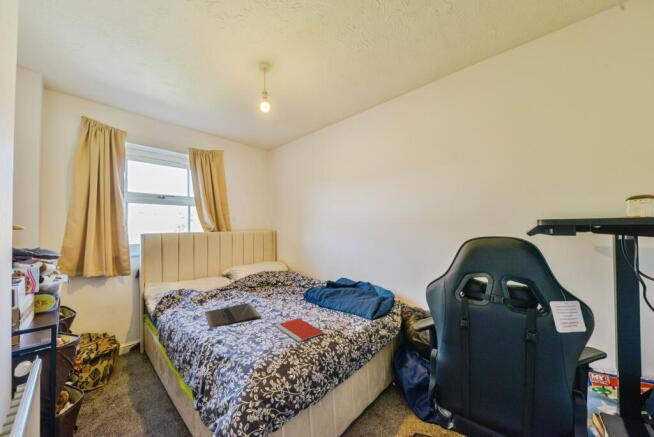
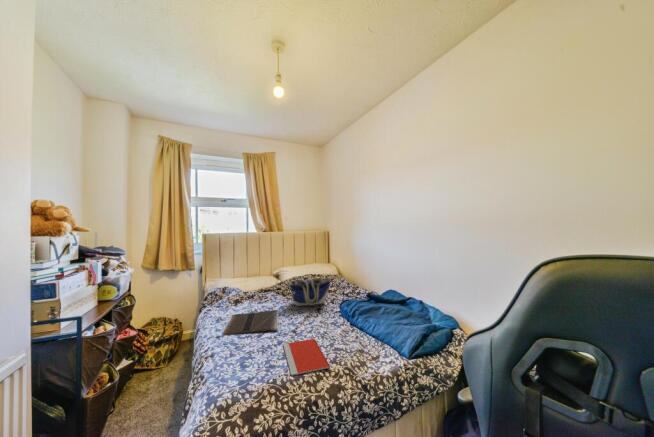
tote bag: none [255,271,293,298] -> present [289,278,330,306]

